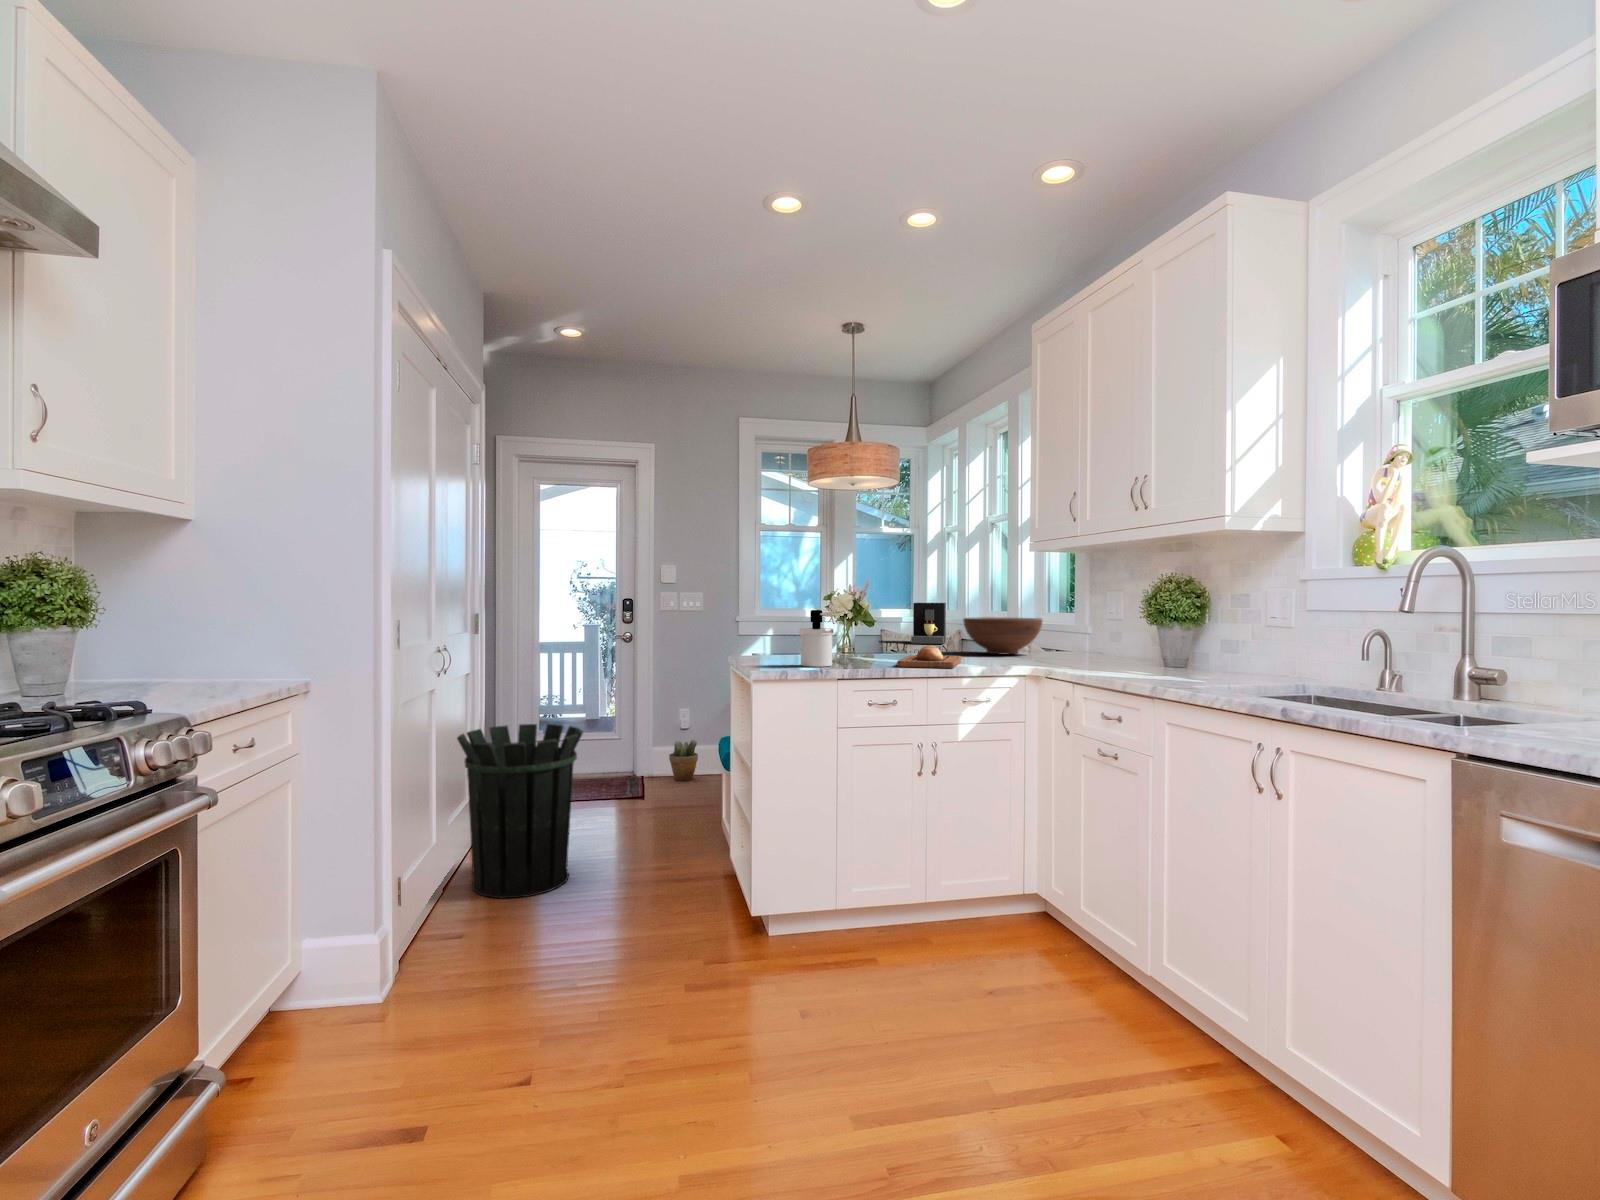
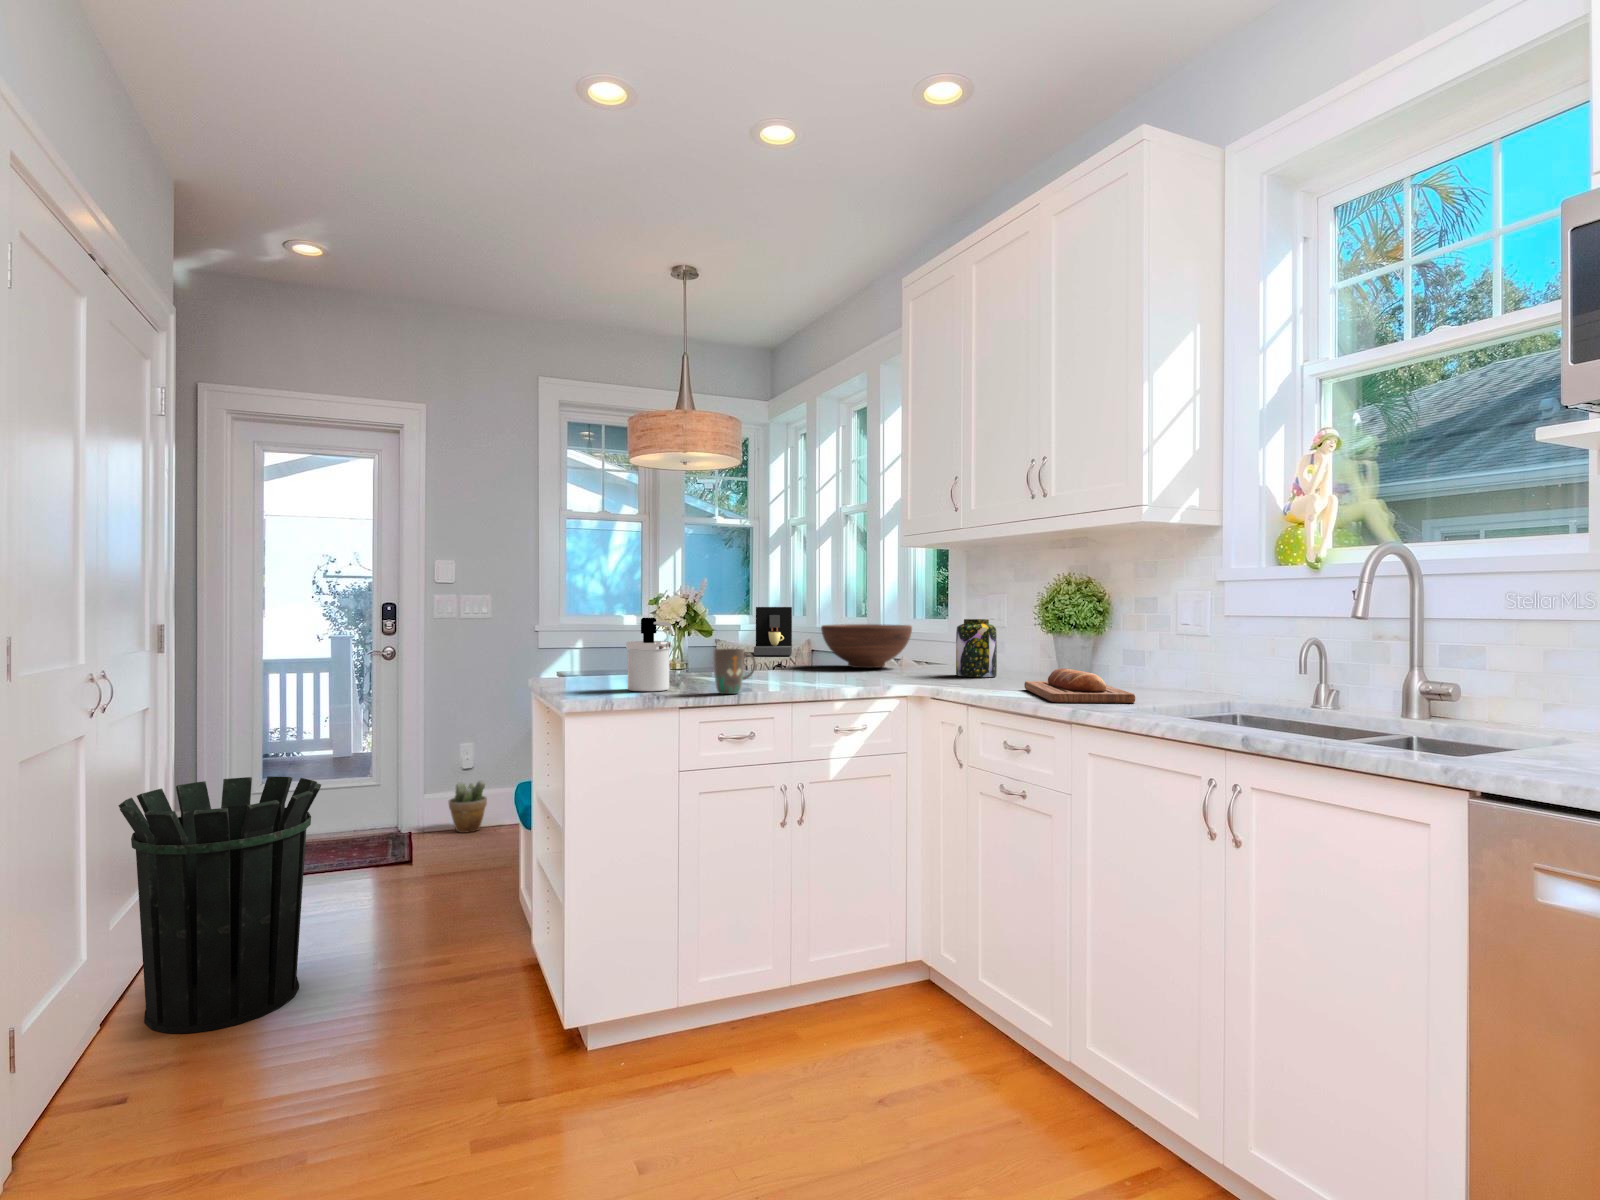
jar: none [1077,613,1113,663] -> present [956,619,997,677]
mug: none [865,635,899,670] -> present [713,649,756,694]
bread loaf: present [897,646,961,668] -> present [1024,668,1135,703]

